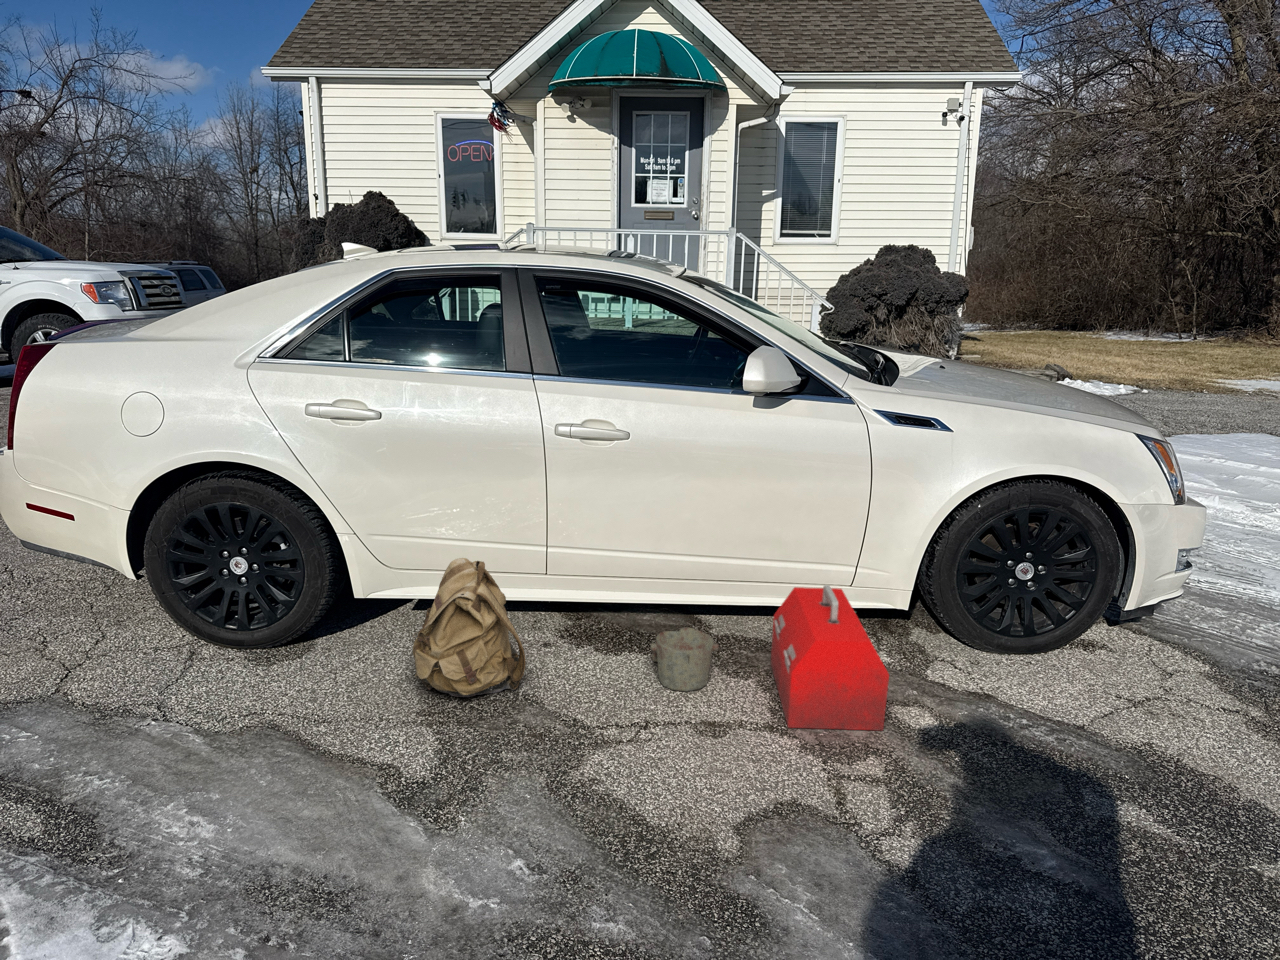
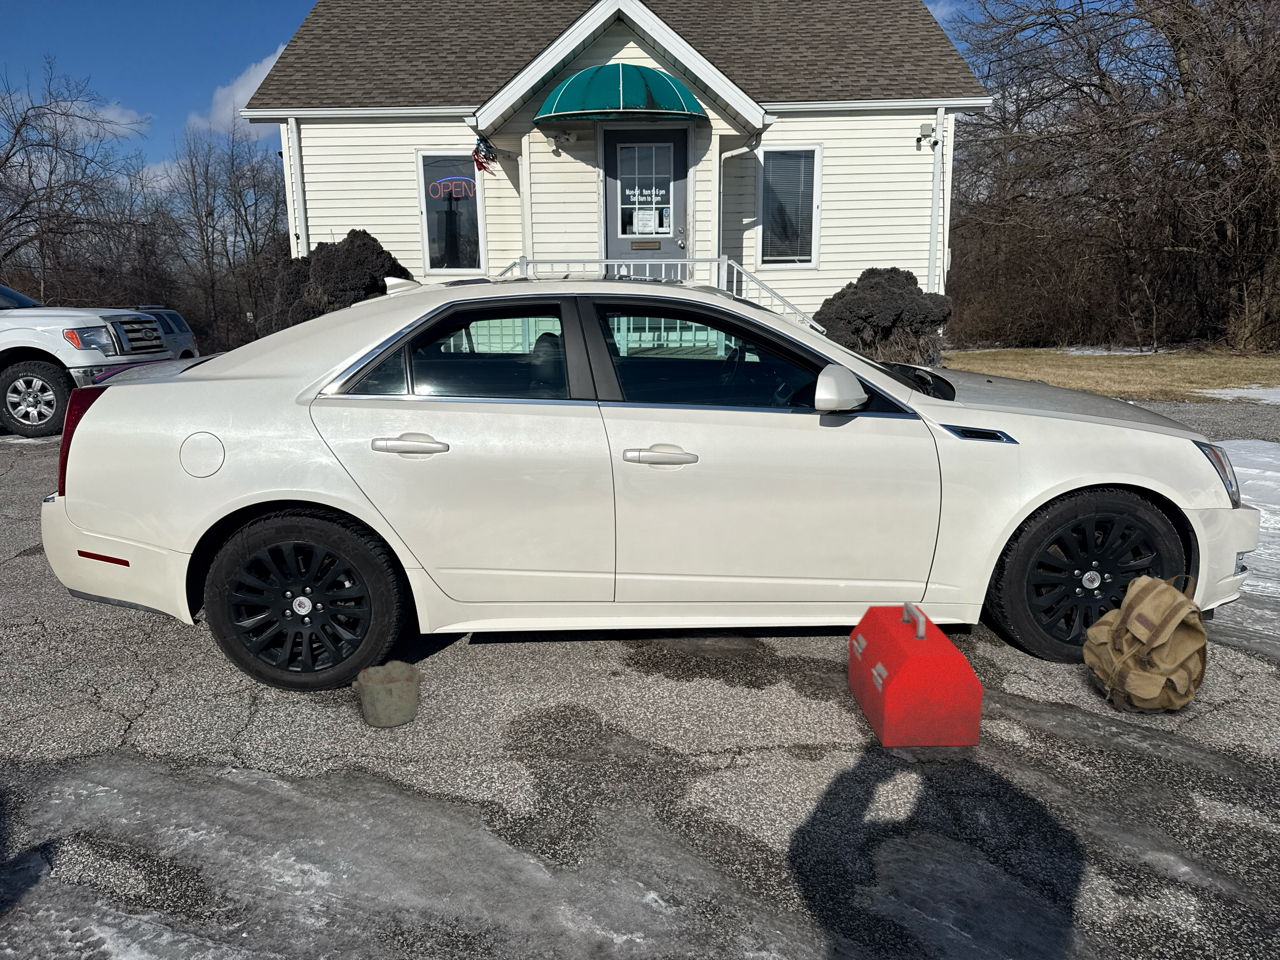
backpack: present [413,558,525,697] -> present [1083,575,1207,714]
bucket: present [651,627,718,691] -> present [352,661,425,727]

